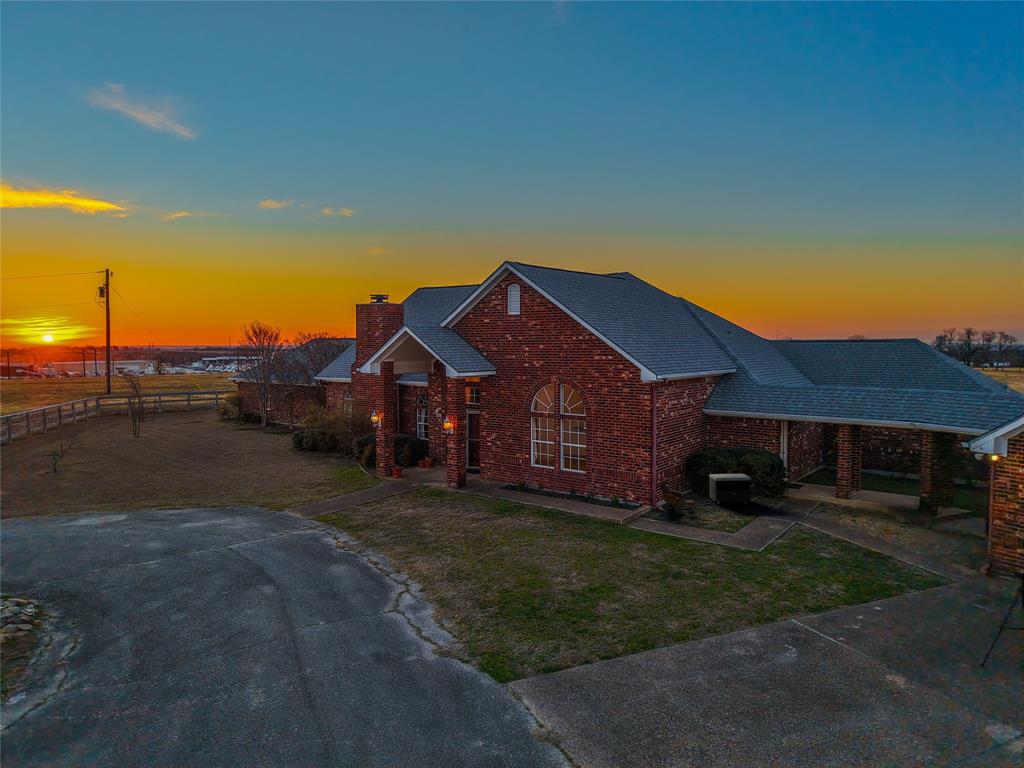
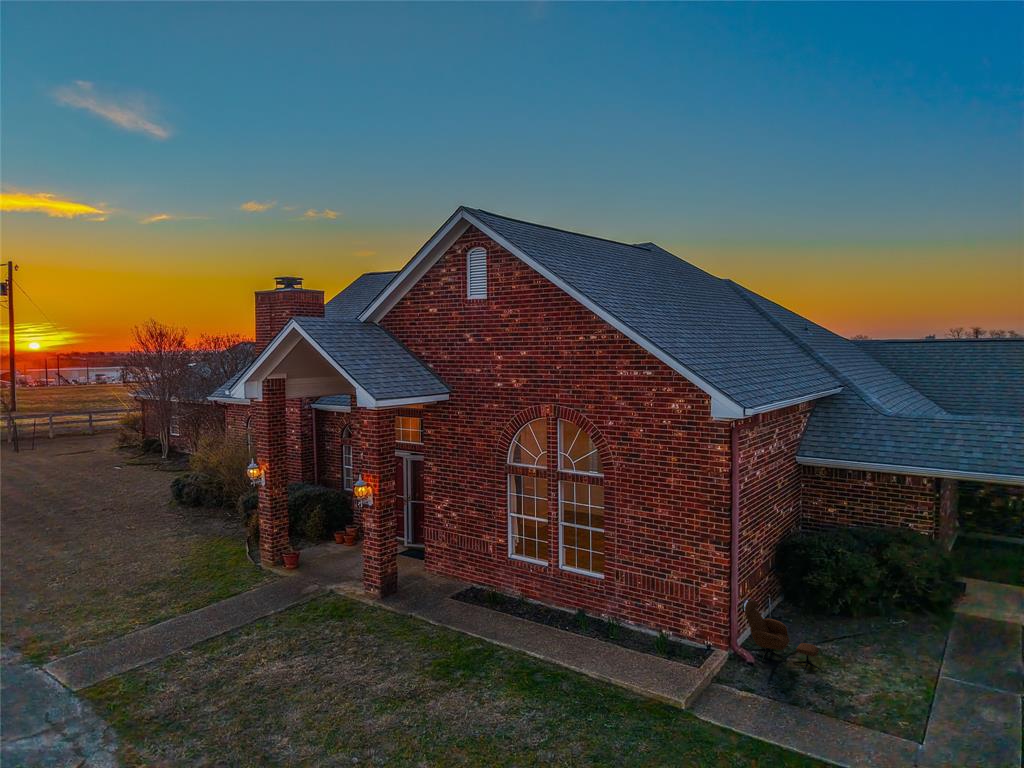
storage bench: present [709,474,751,504] -> none [825,578,909,638]

